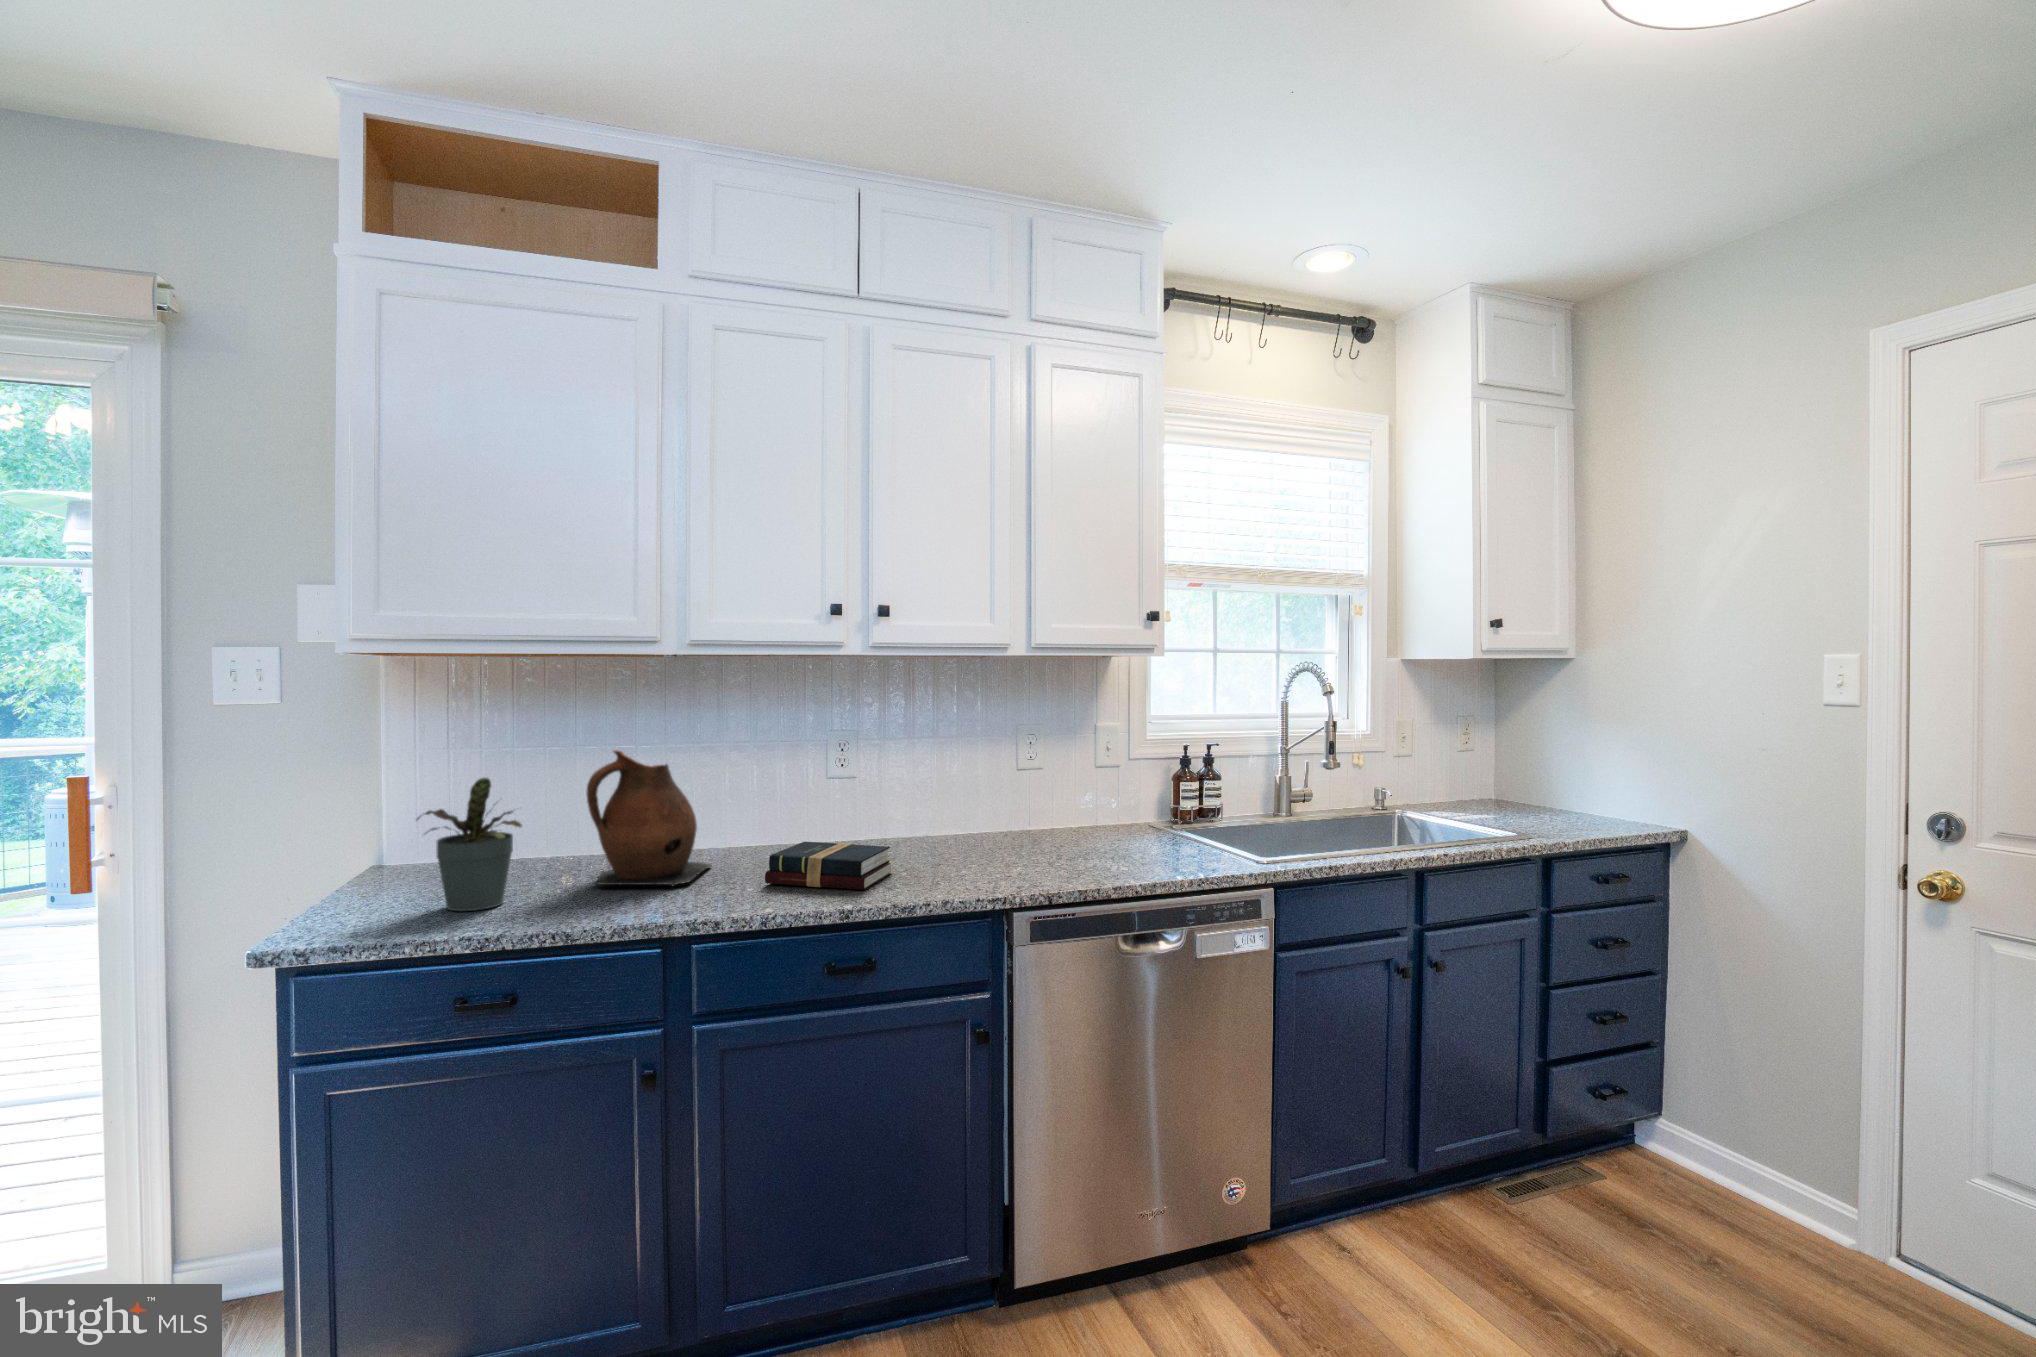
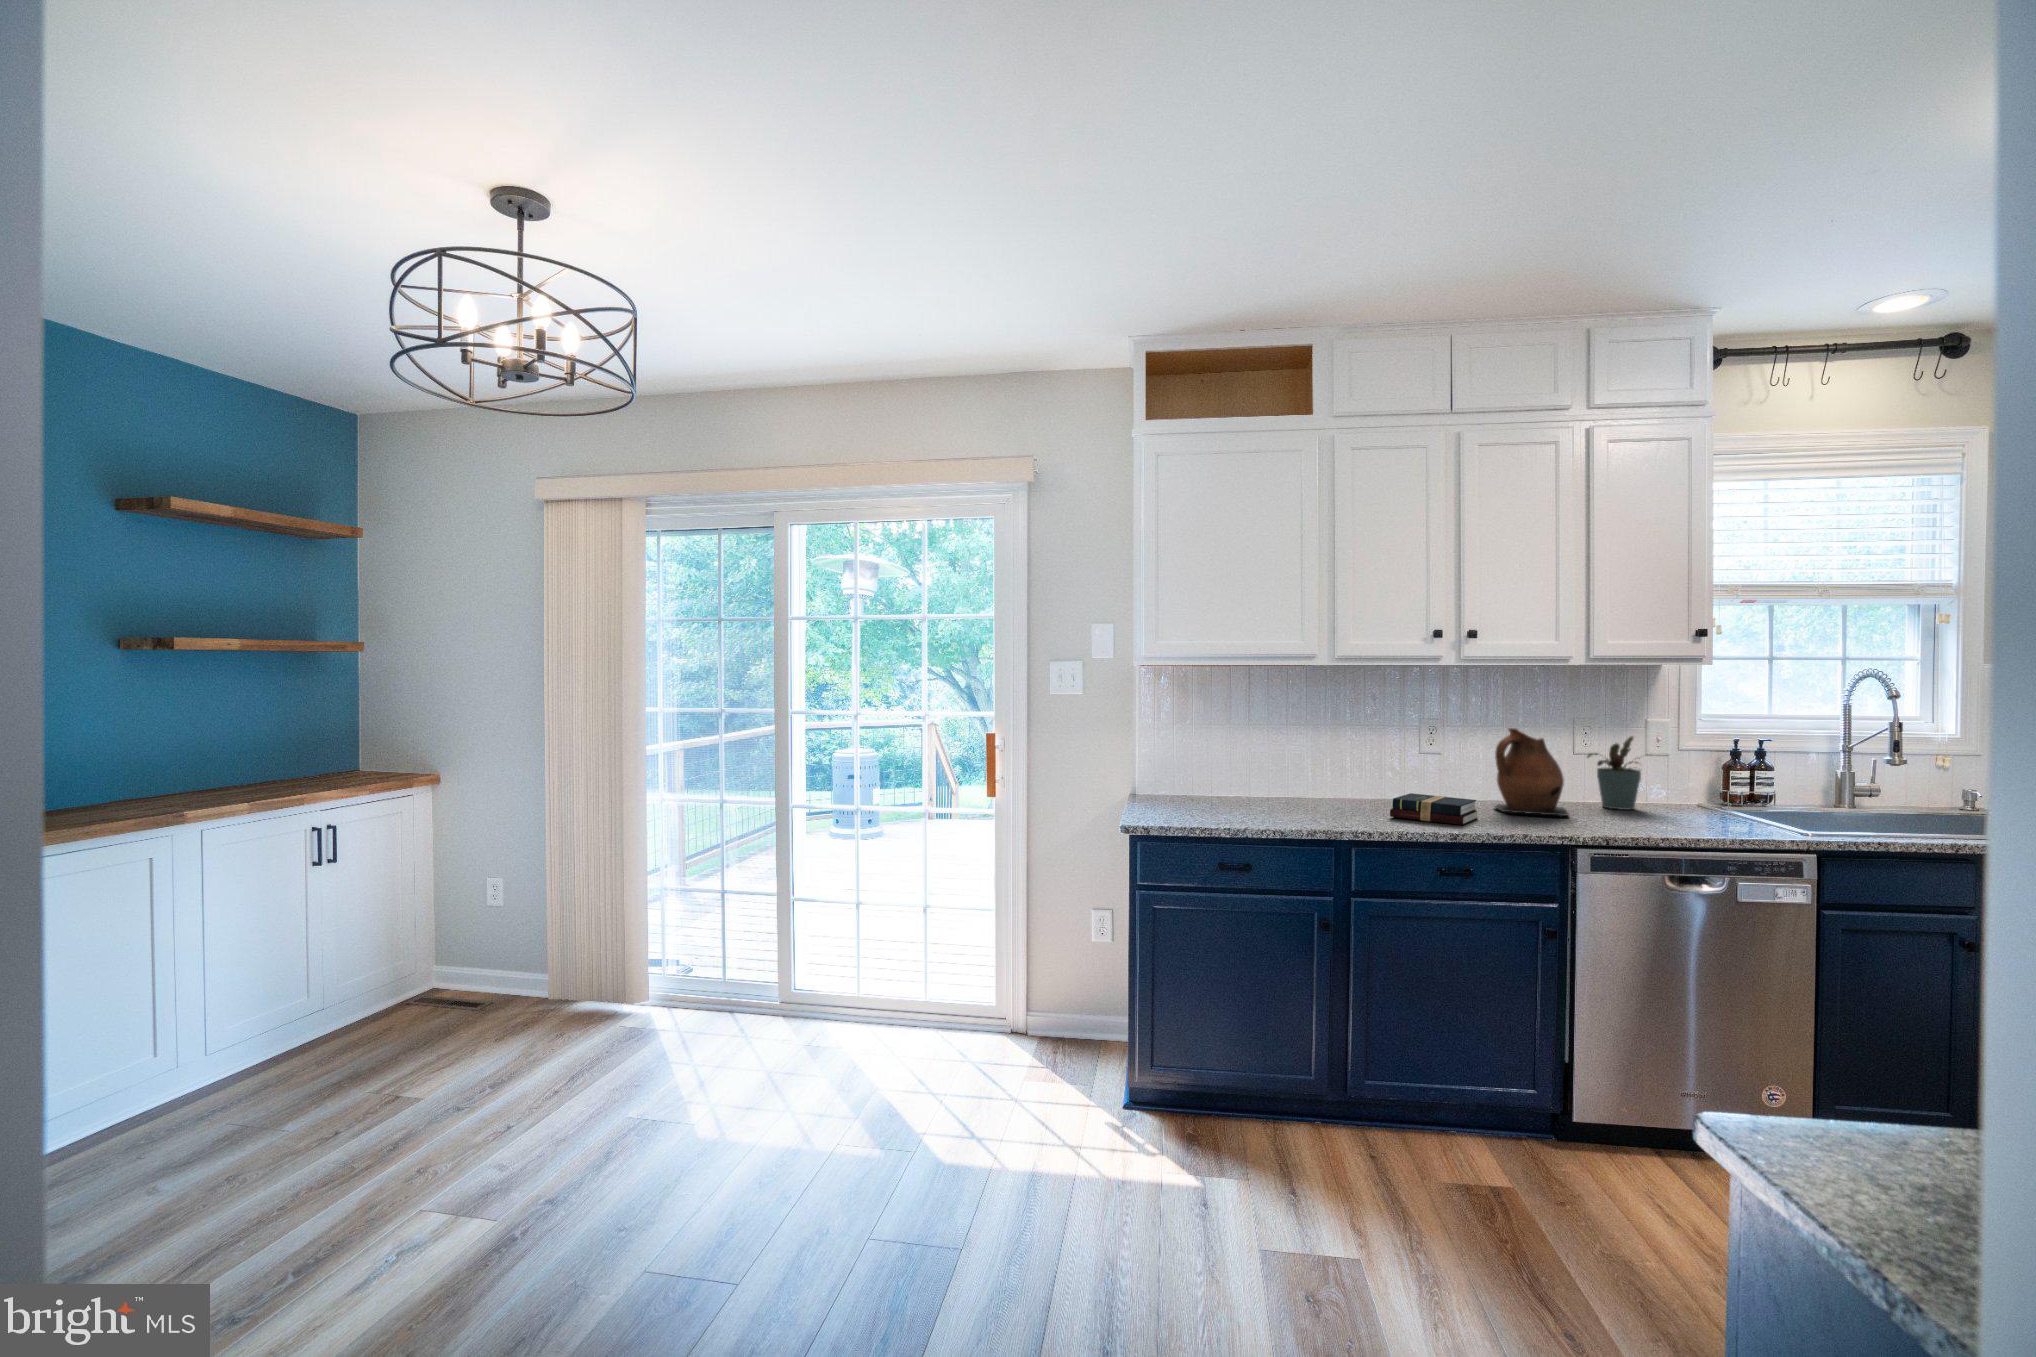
ceramic pitcher: present [587,750,711,887] -> present [1495,728,1569,816]
potted plant: present [417,778,522,911] -> present [1587,736,1641,810]

